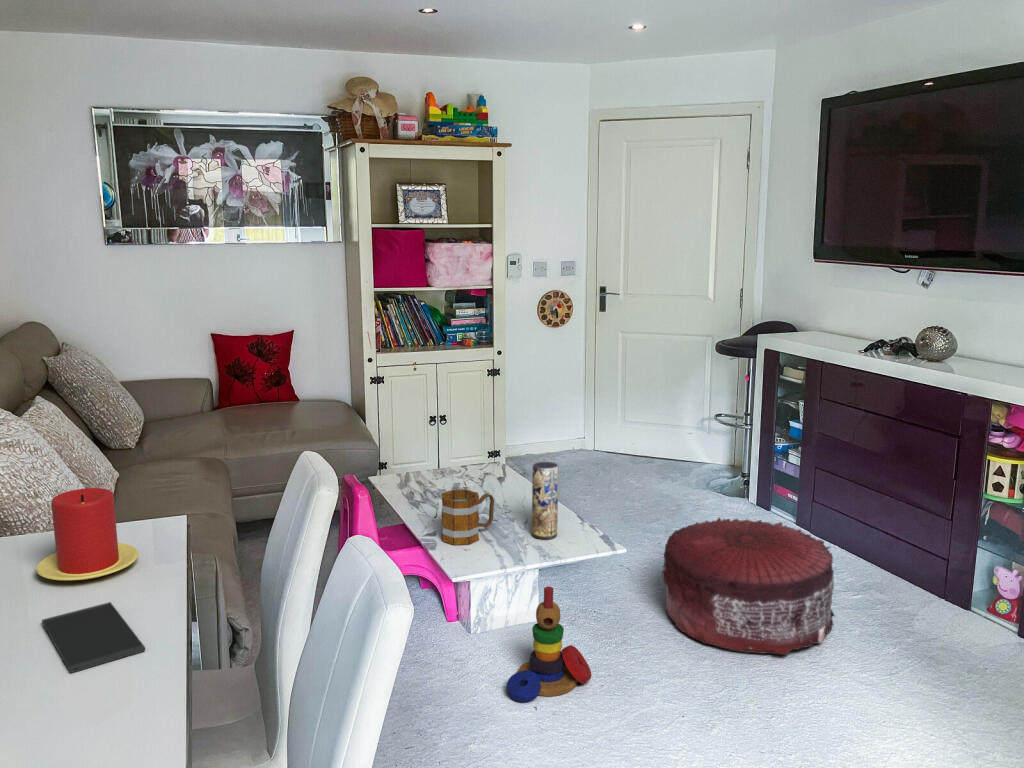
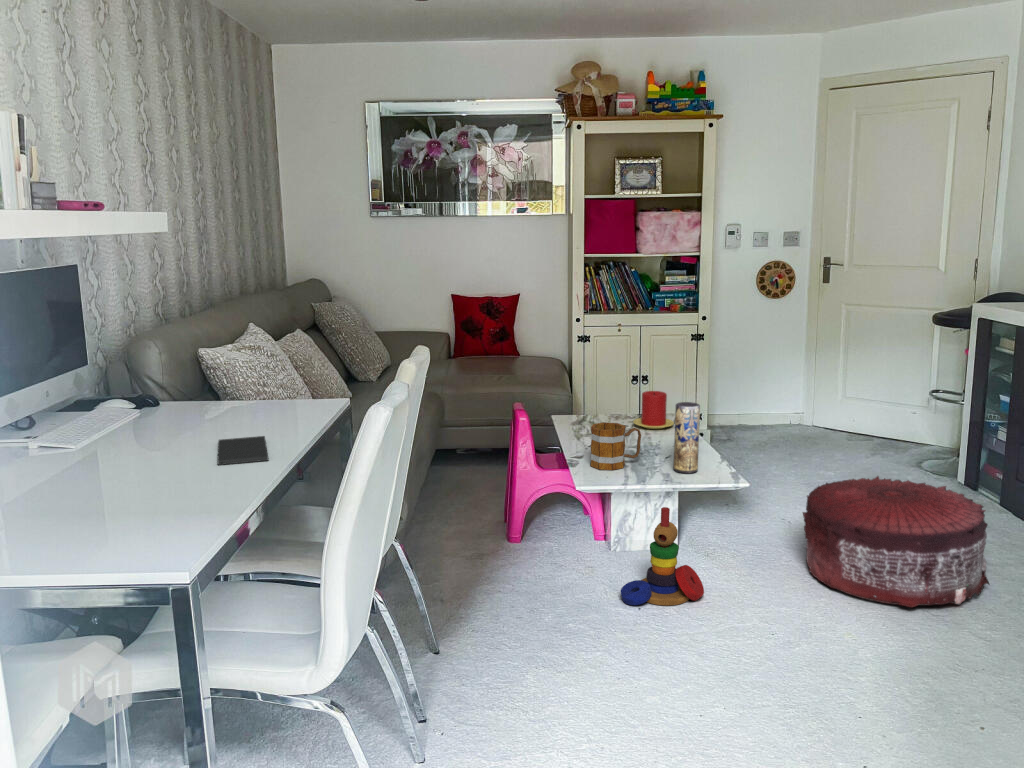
candle: present [36,488,139,580] -> present [633,391,674,429]

